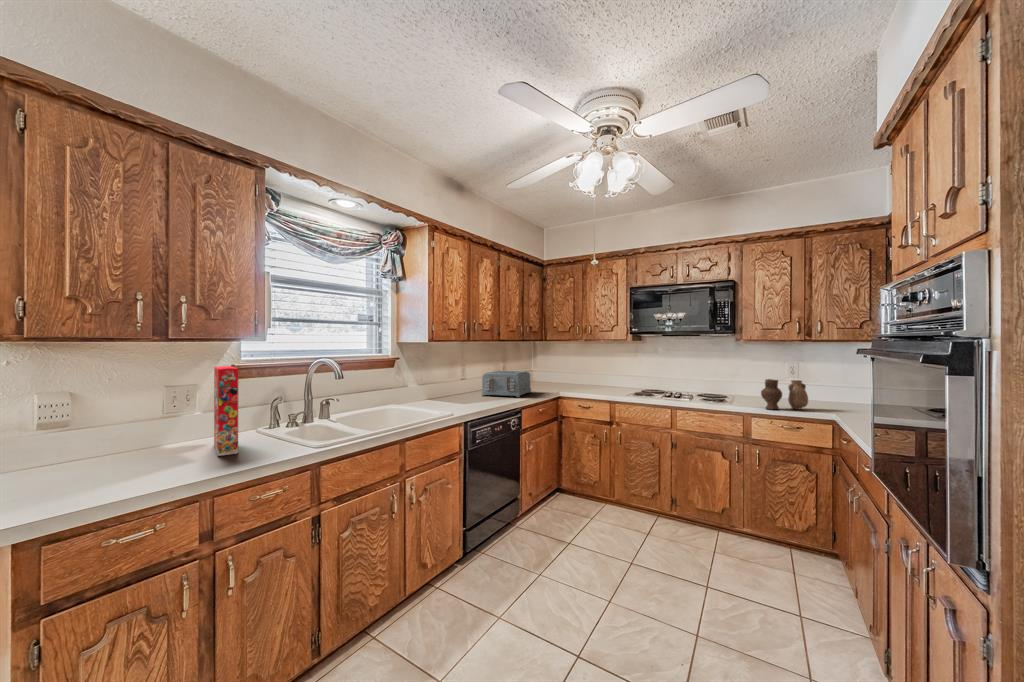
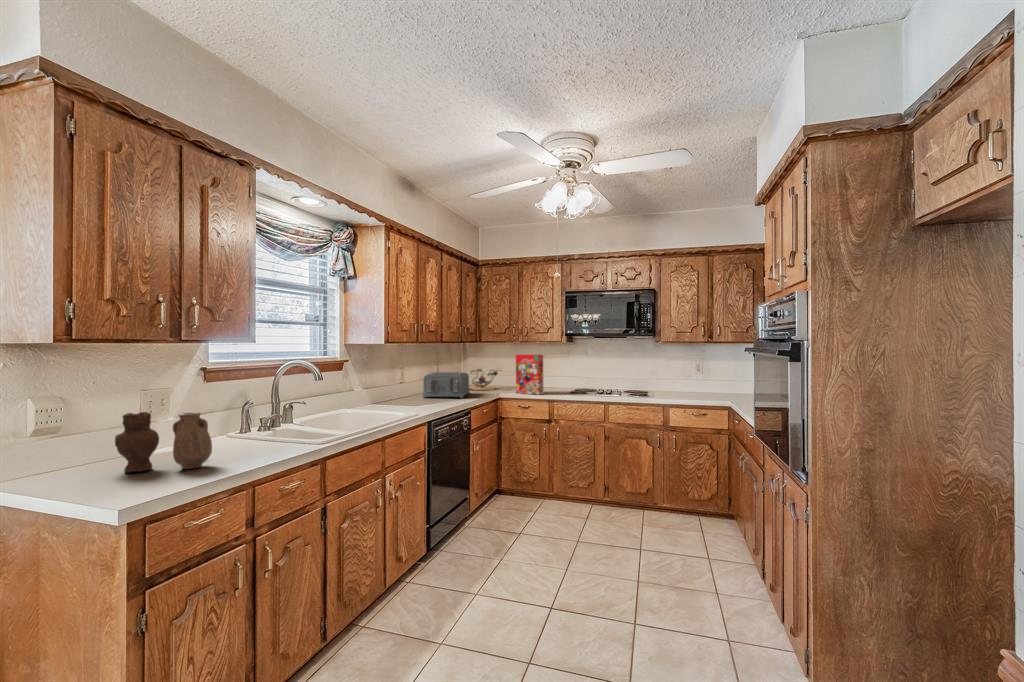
cereal box: present [214,366,239,456] -> present [516,354,543,394]
plant: none [534,366,570,389] -> present [470,369,502,390]
vase: present [761,379,808,409] -> present [115,412,212,473]

